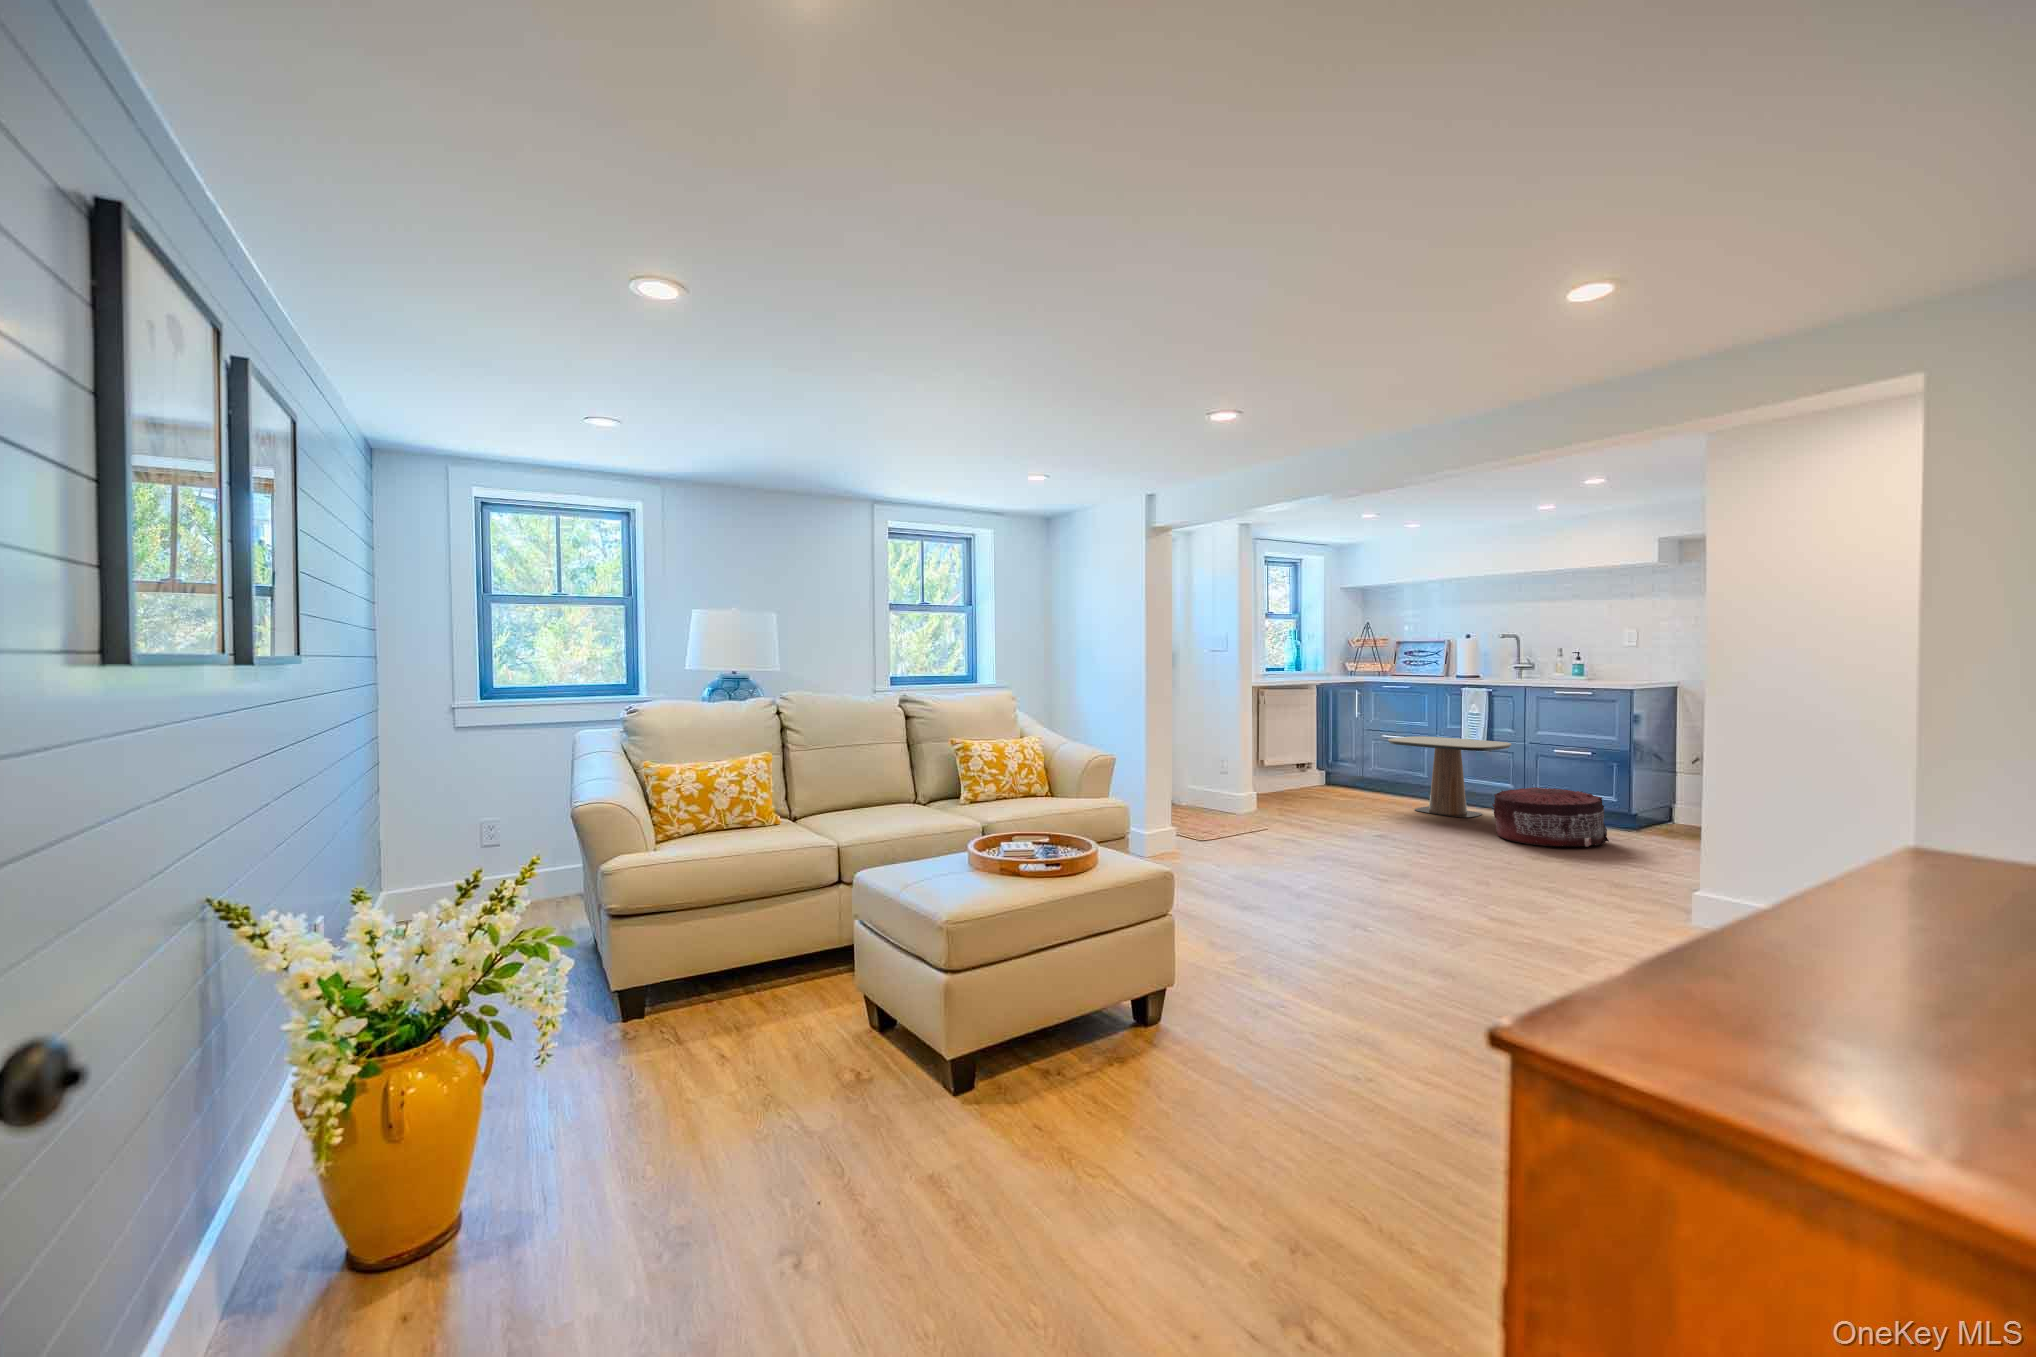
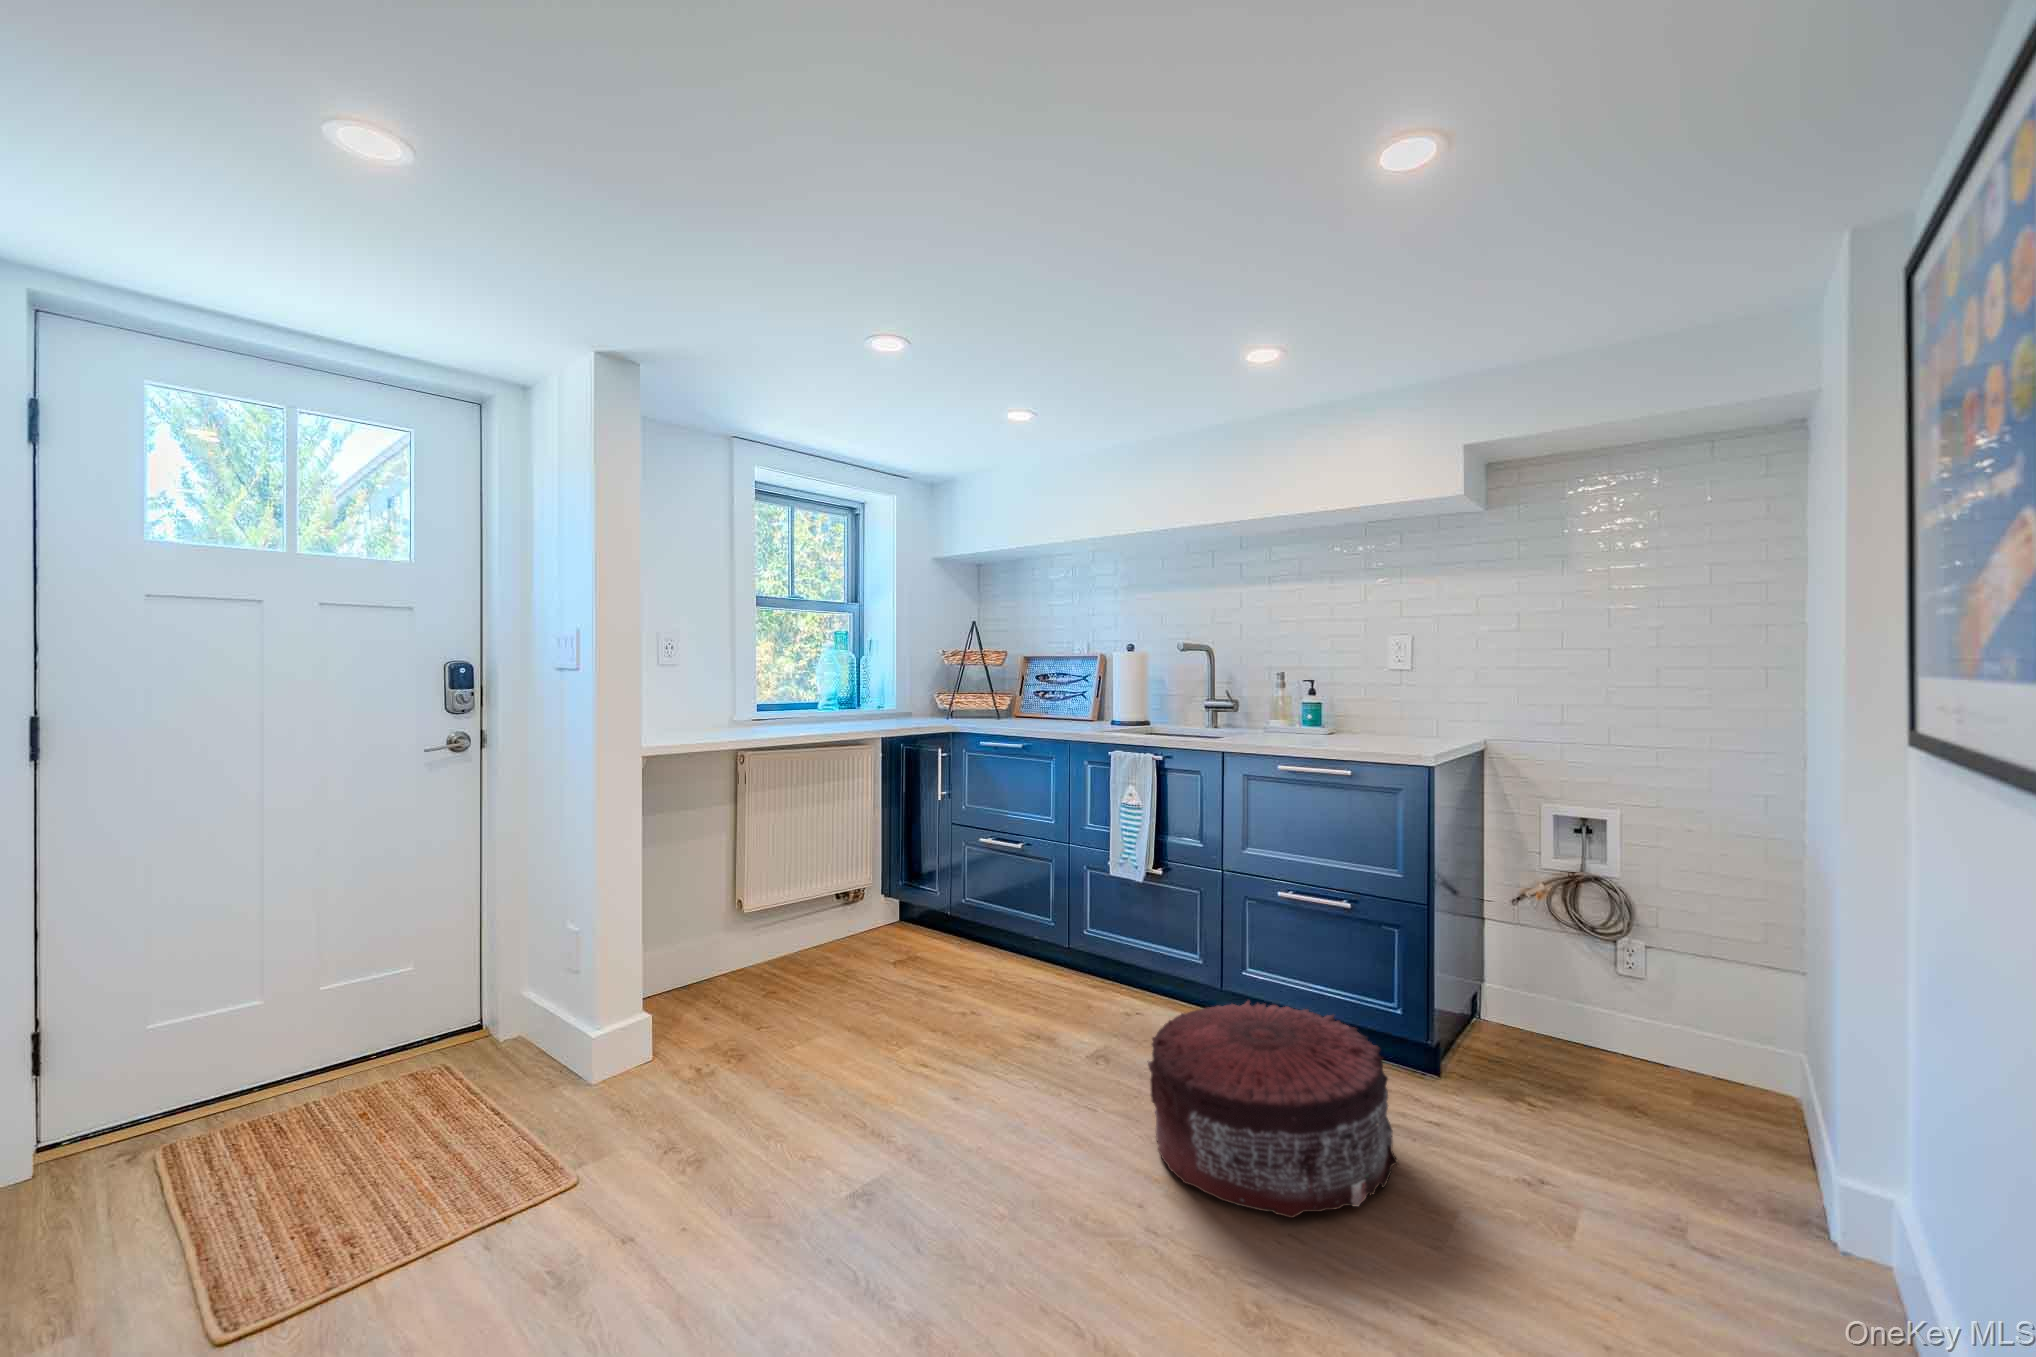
side table: present [1388,736,1511,818] -> none [966,847,1196,1044]

